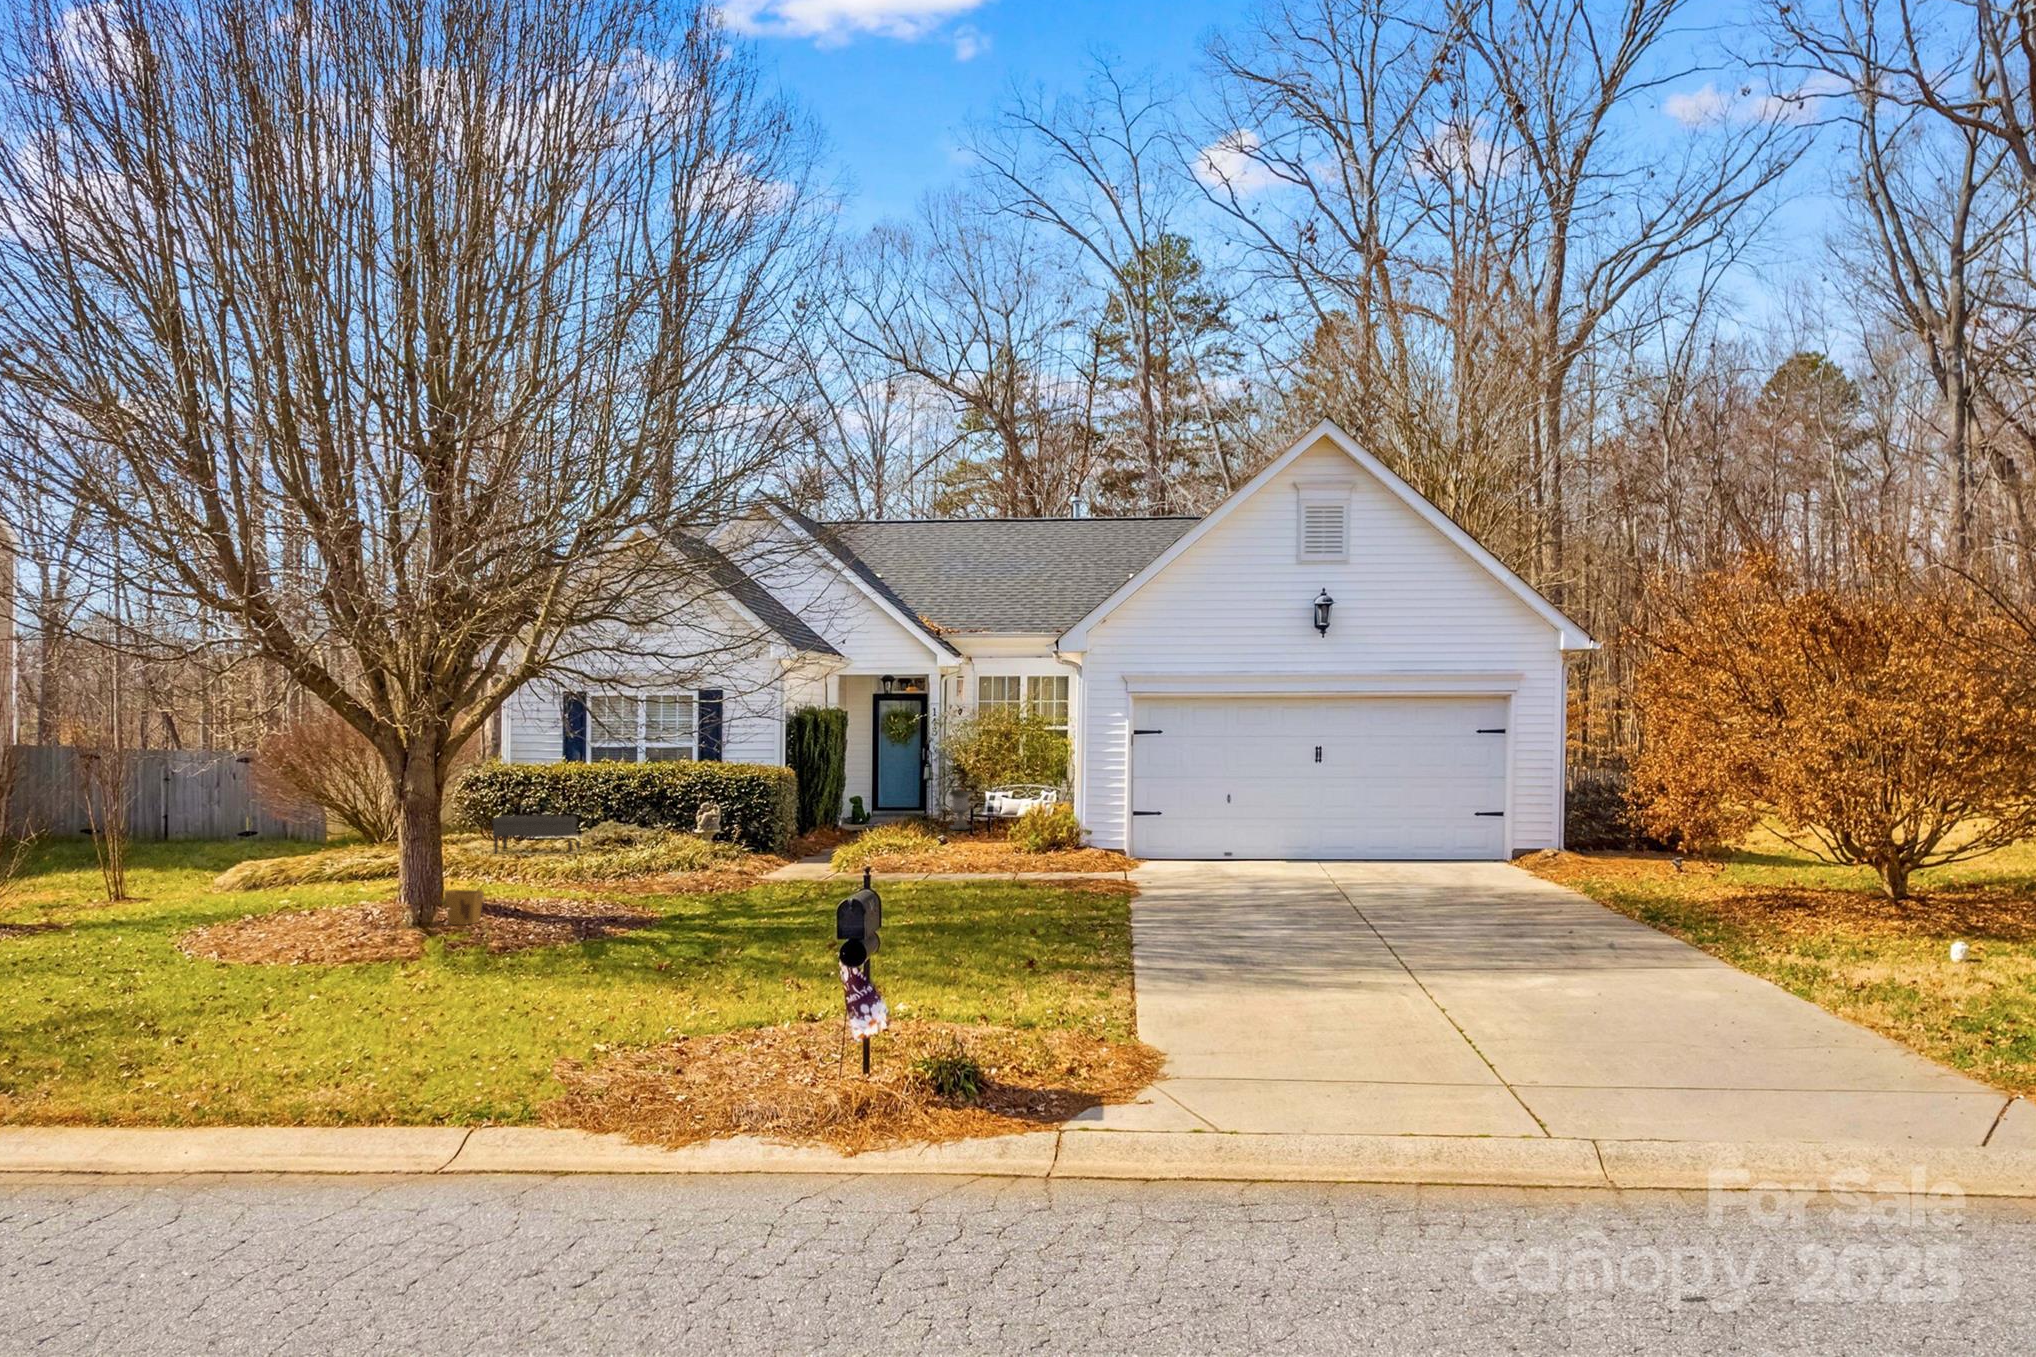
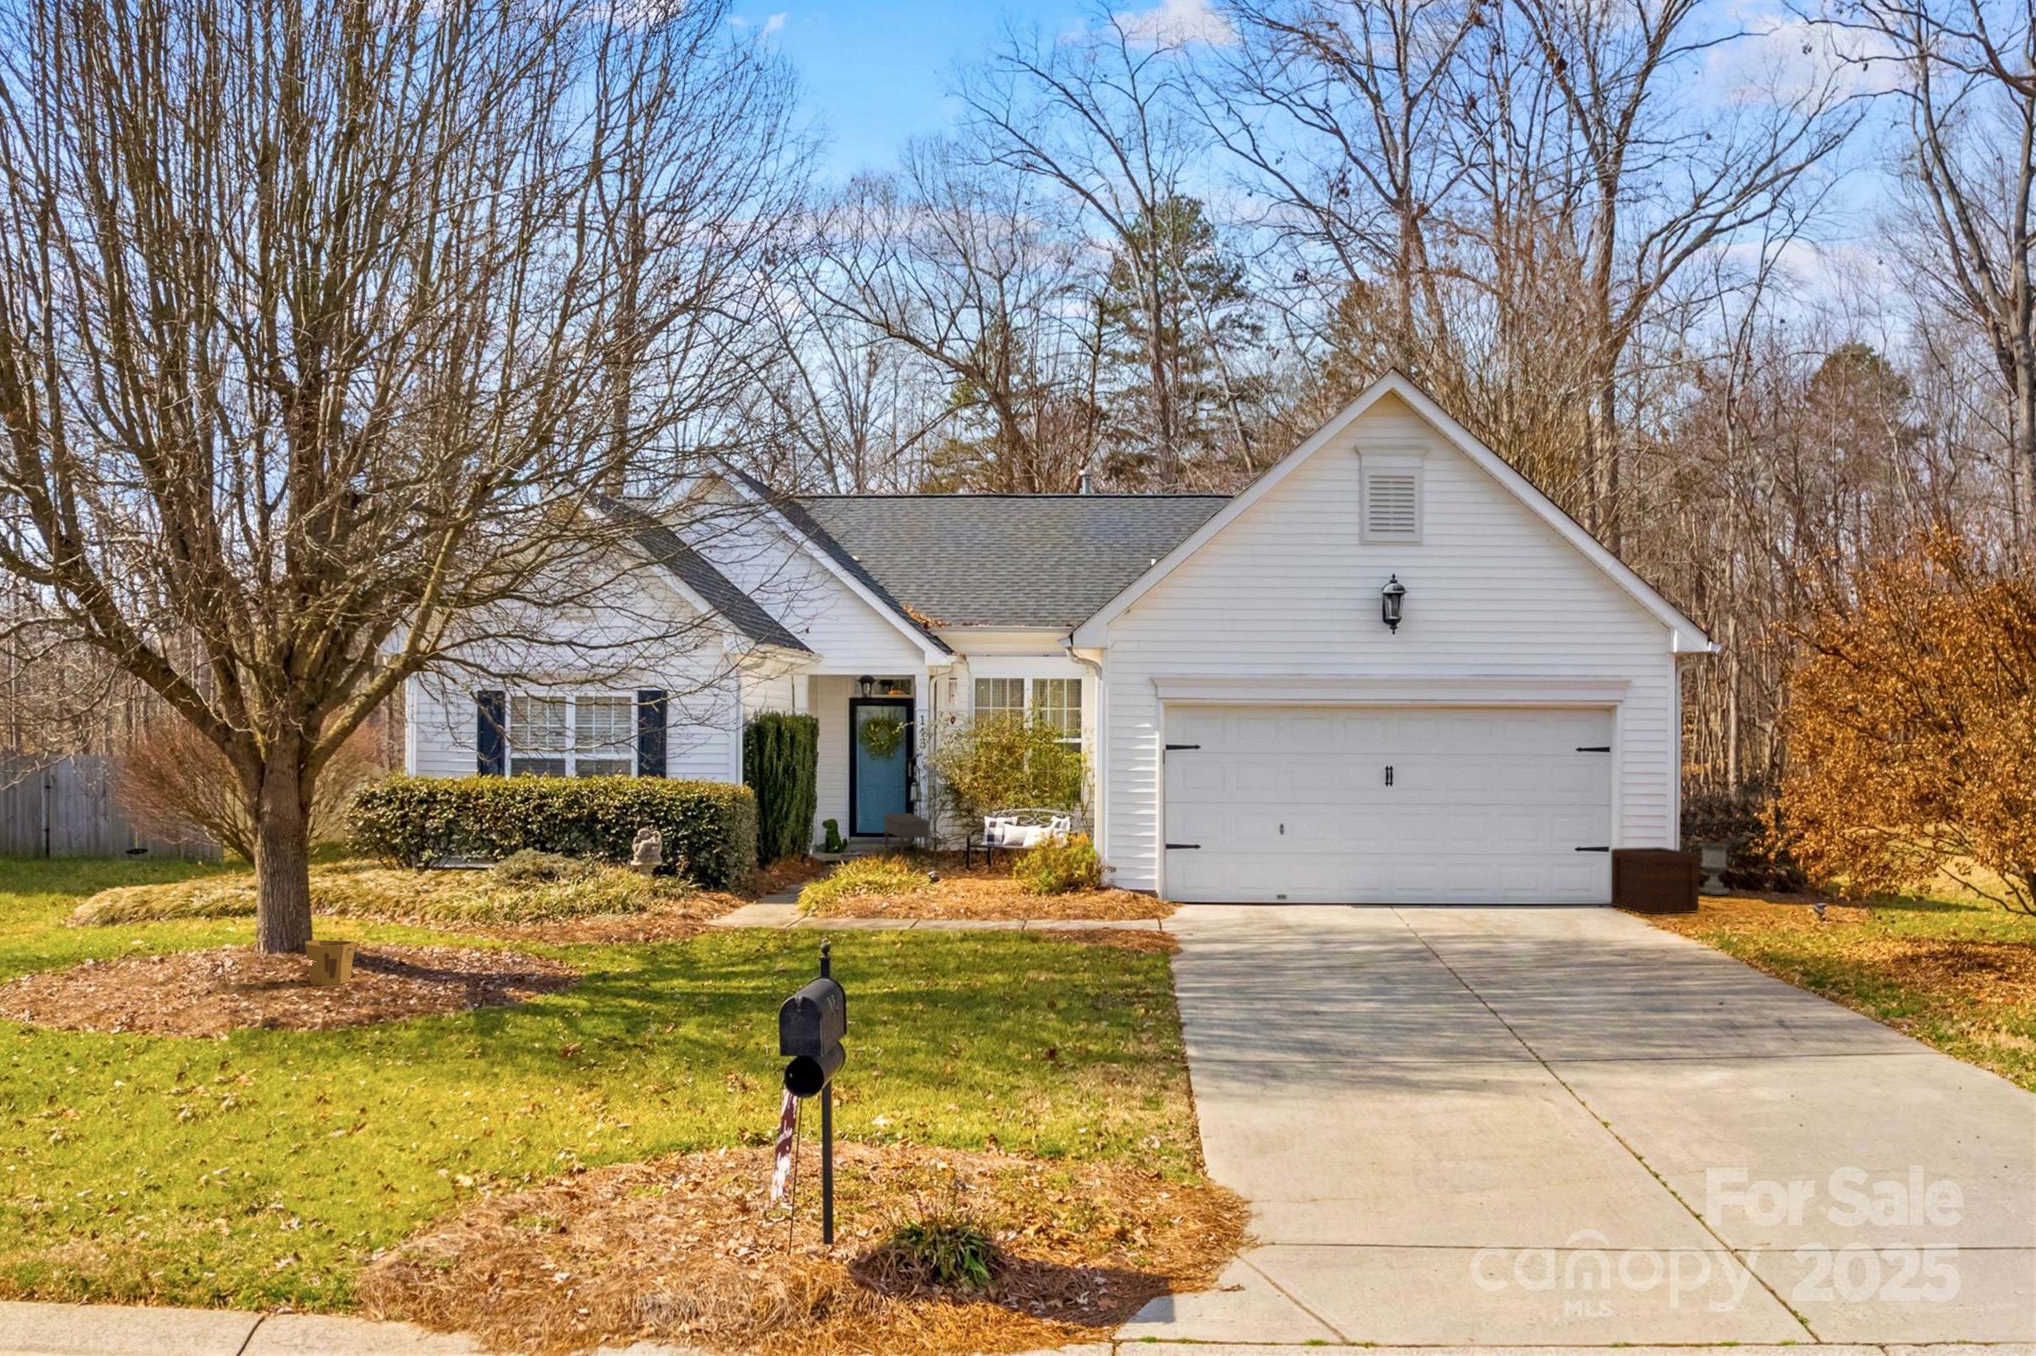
planter: present [950,789,971,830] -> present [1699,838,1732,895]
wooden crate: none [1509,811,1581,866] -> present [1611,847,1699,914]
bench: present [492,815,580,853] -> present [884,813,930,855]

